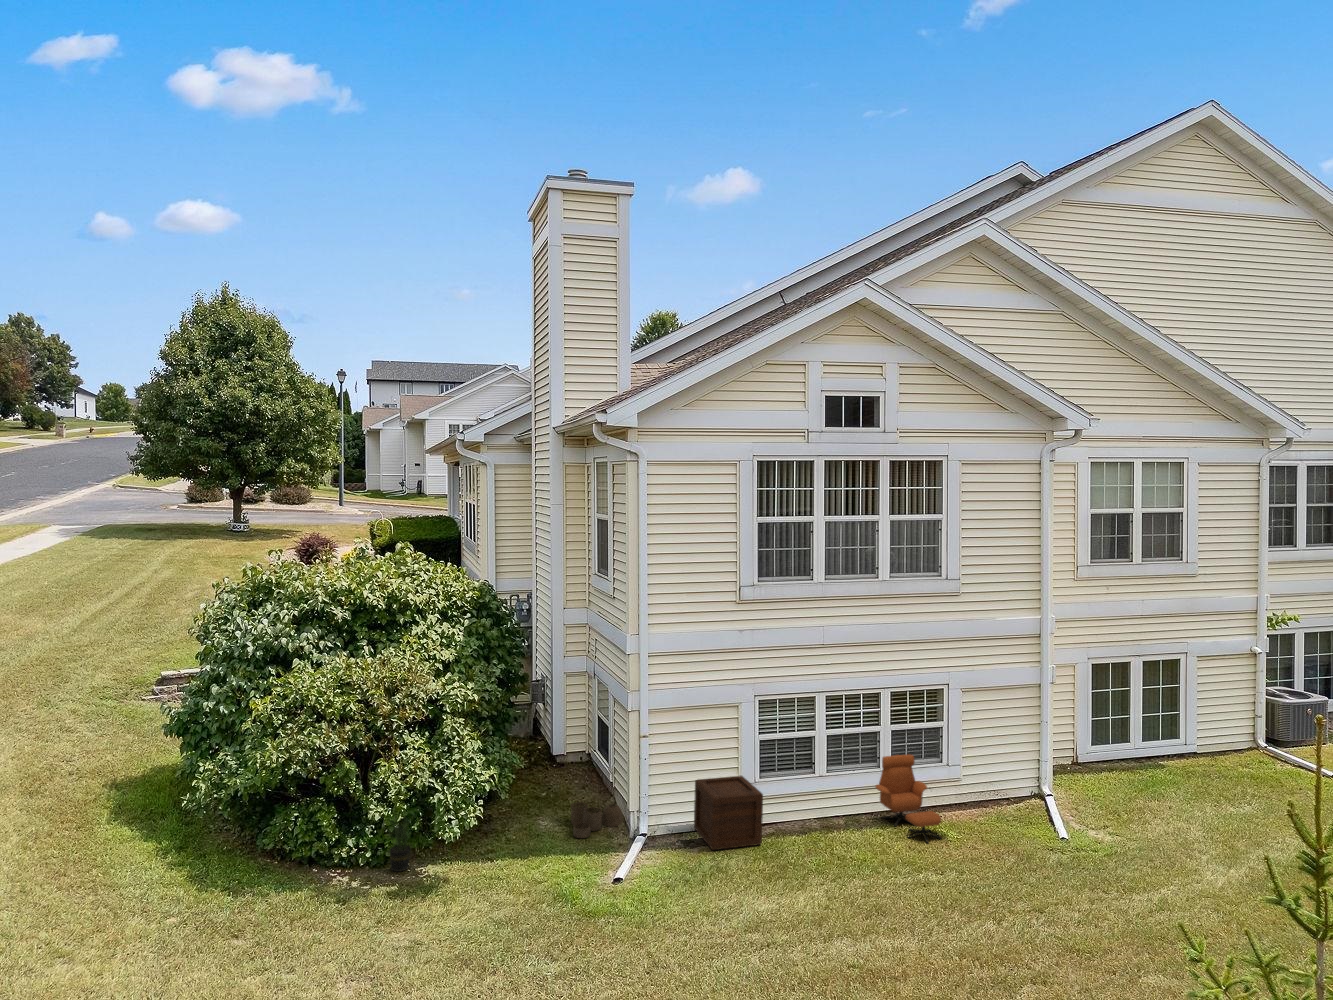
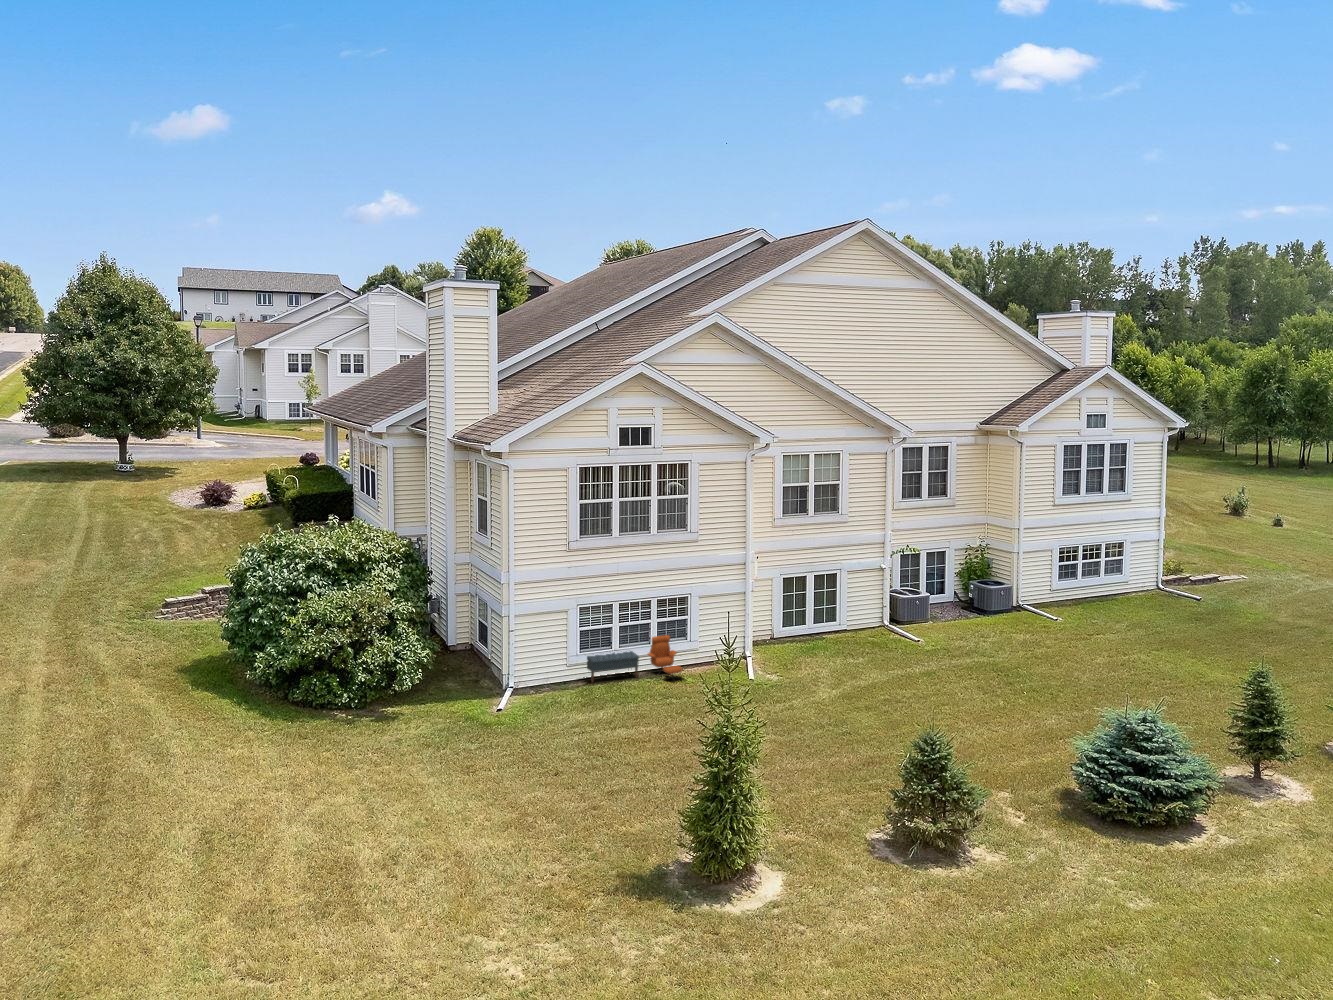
wooden crate: present [694,776,763,850] -> none [543,651,583,691]
bench: none [766,780,862,837] -> present [585,651,639,683]
woven basket: present [571,802,622,838] -> none [470,668,501,689]
potted plant: present [389,814,410,872] -> none [366,675,388,709]

